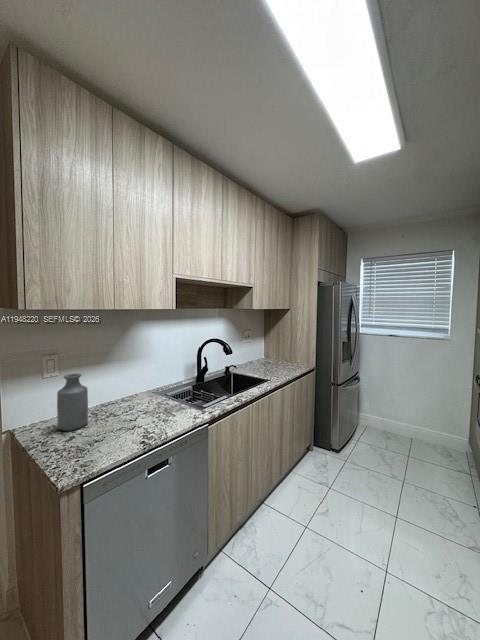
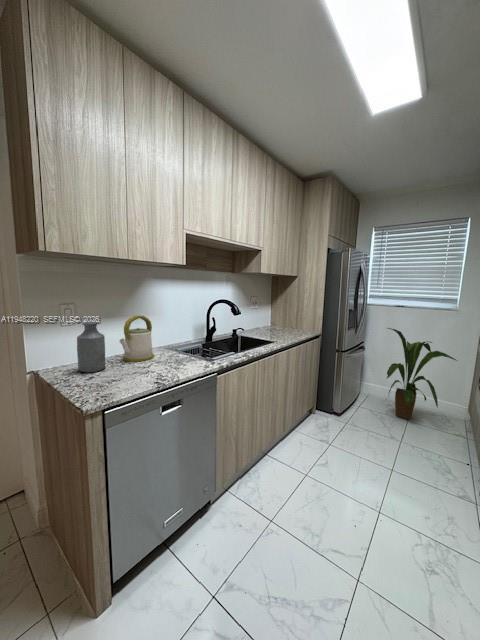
house plant: none [381,360,456,456] -> present [387,328,457,420]
kettle: none [103,362,141,414] -> present [119,315,154,362]

